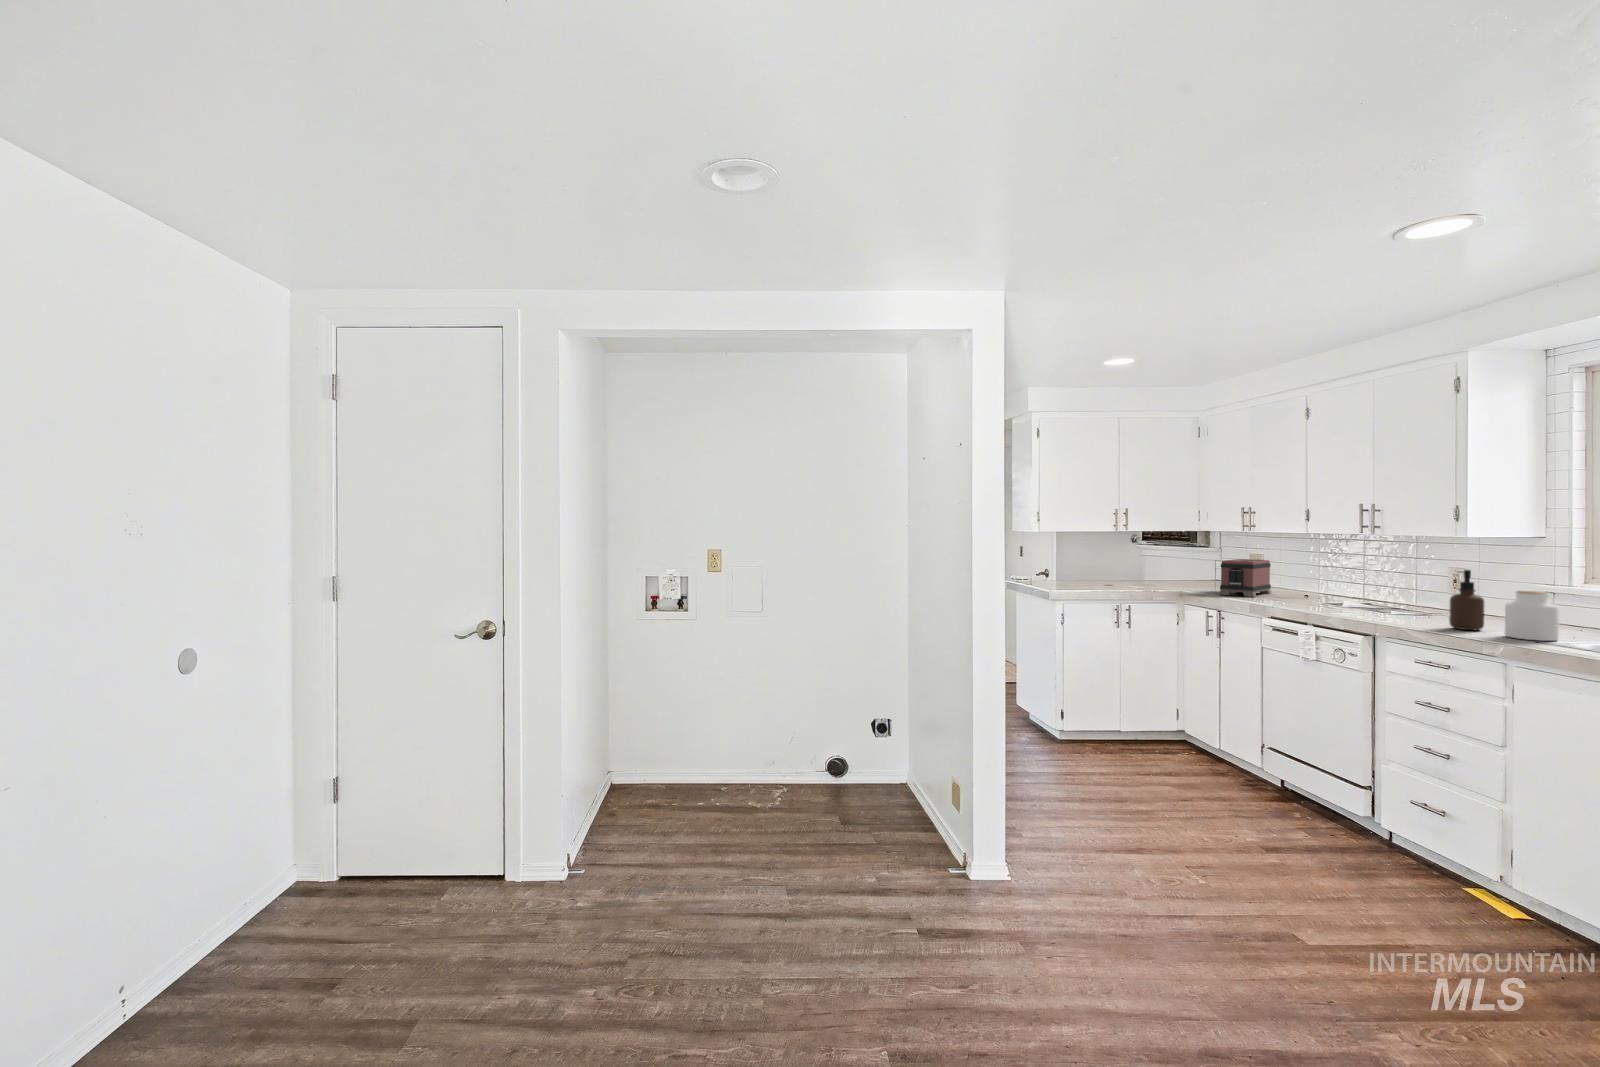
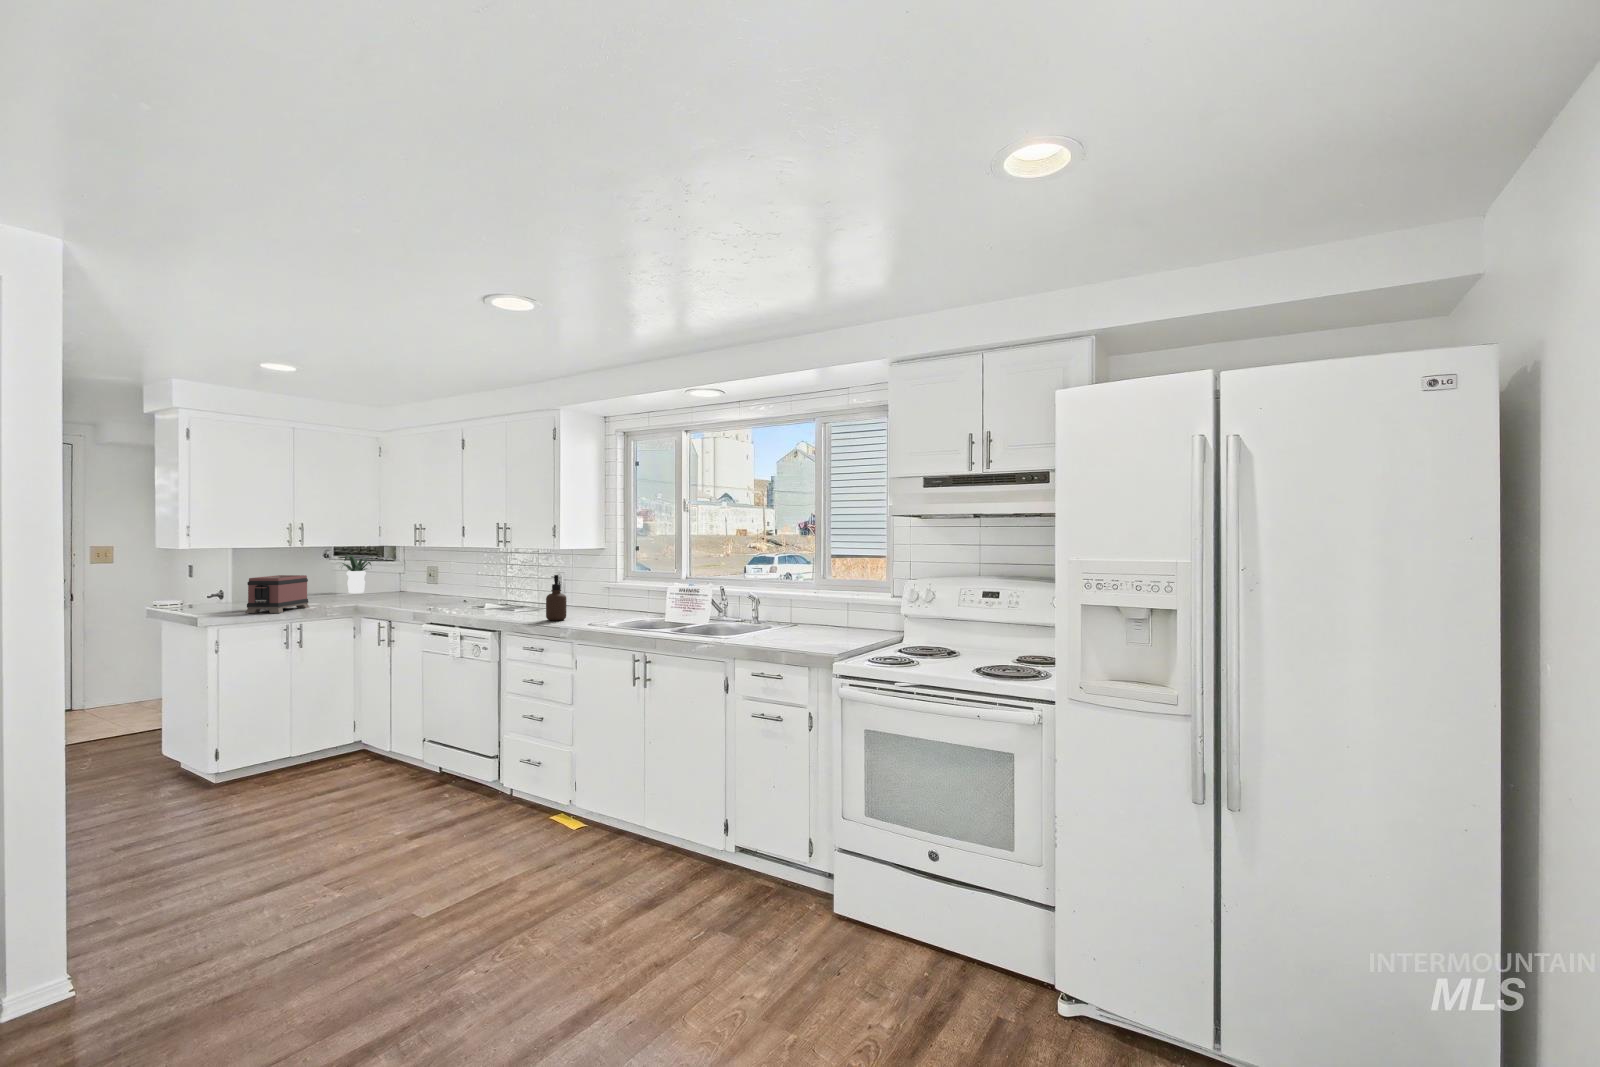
potted plant: none [1143,541,1193,579] -> present [342,555,371,593]
toaster: present [1219,559,1271,597] -> present [245,575,309,613]
jar: present [1505,591,1559,641] -> none [574,589,603,624]

